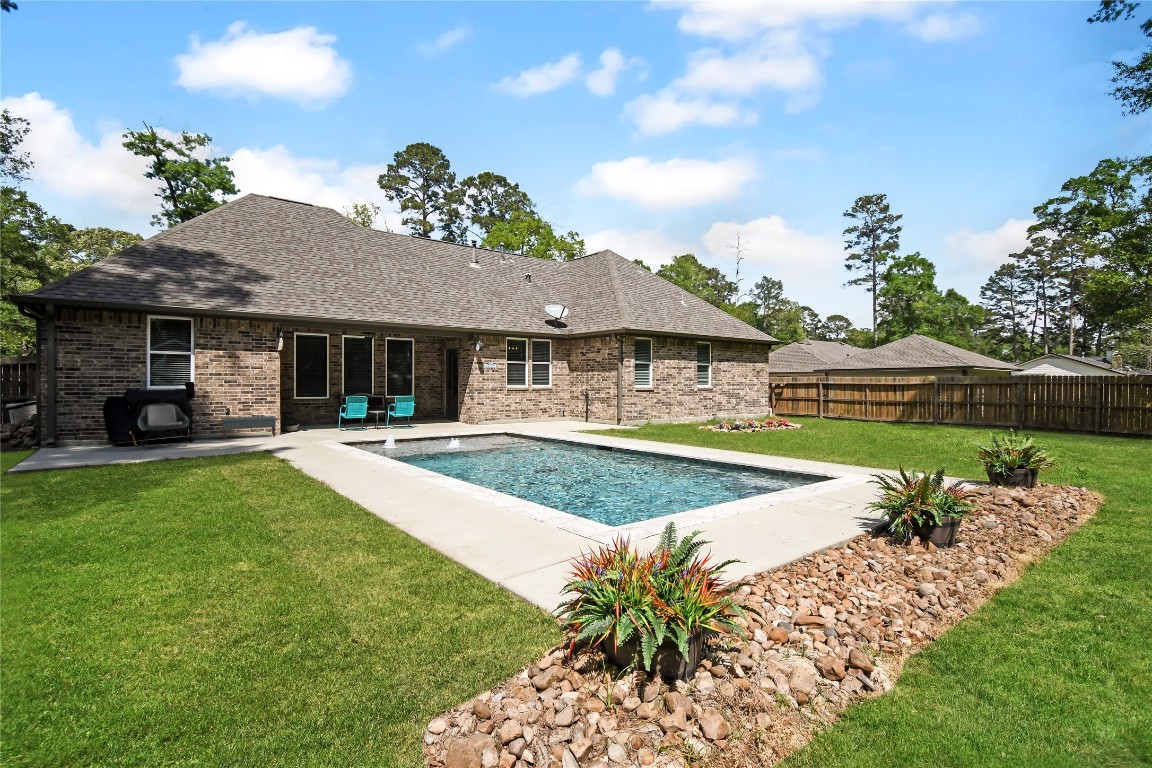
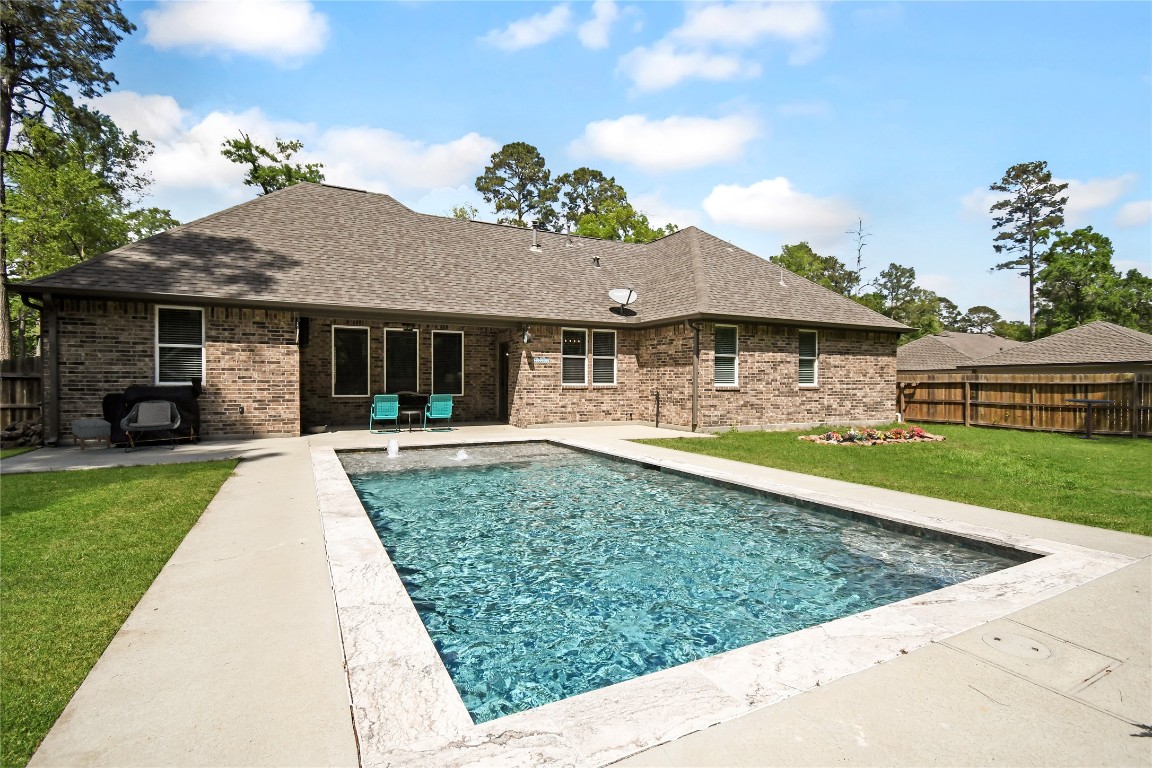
pedestal table: none [876,393,906,422] -> present [1065,399,1116,440]
bench: present [222,416,276,440] -> present [71,419,111,451]

